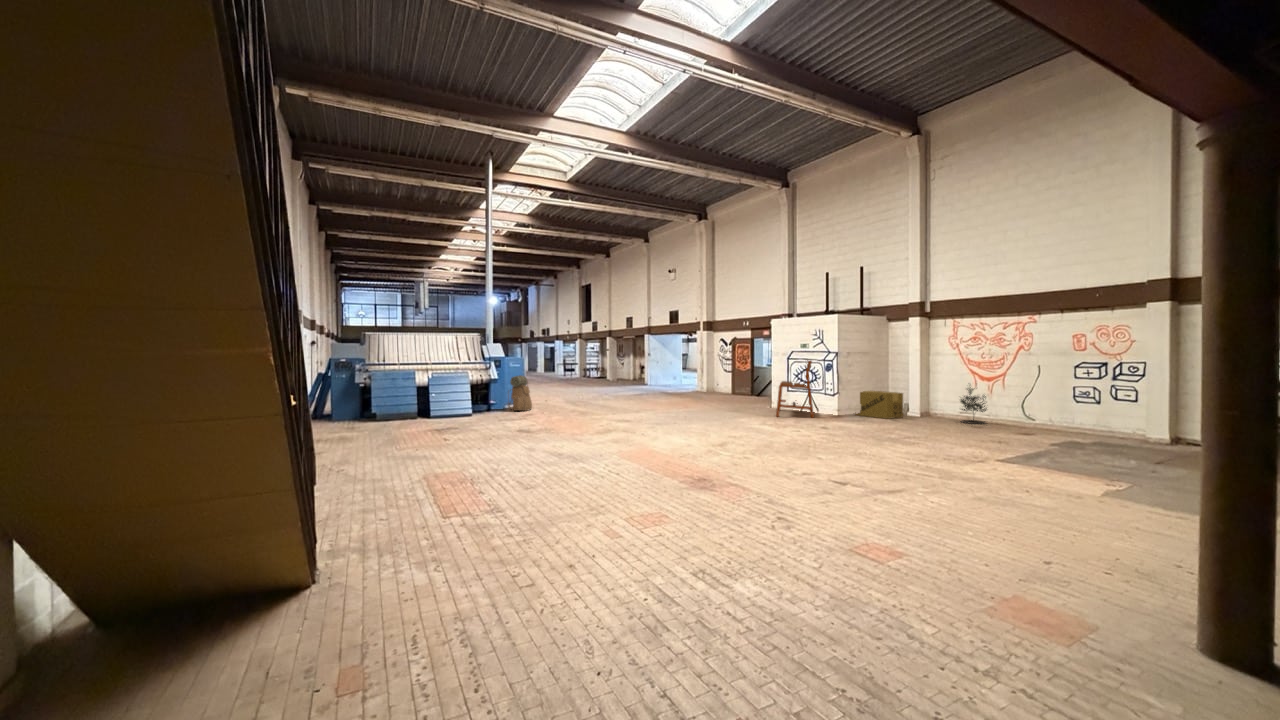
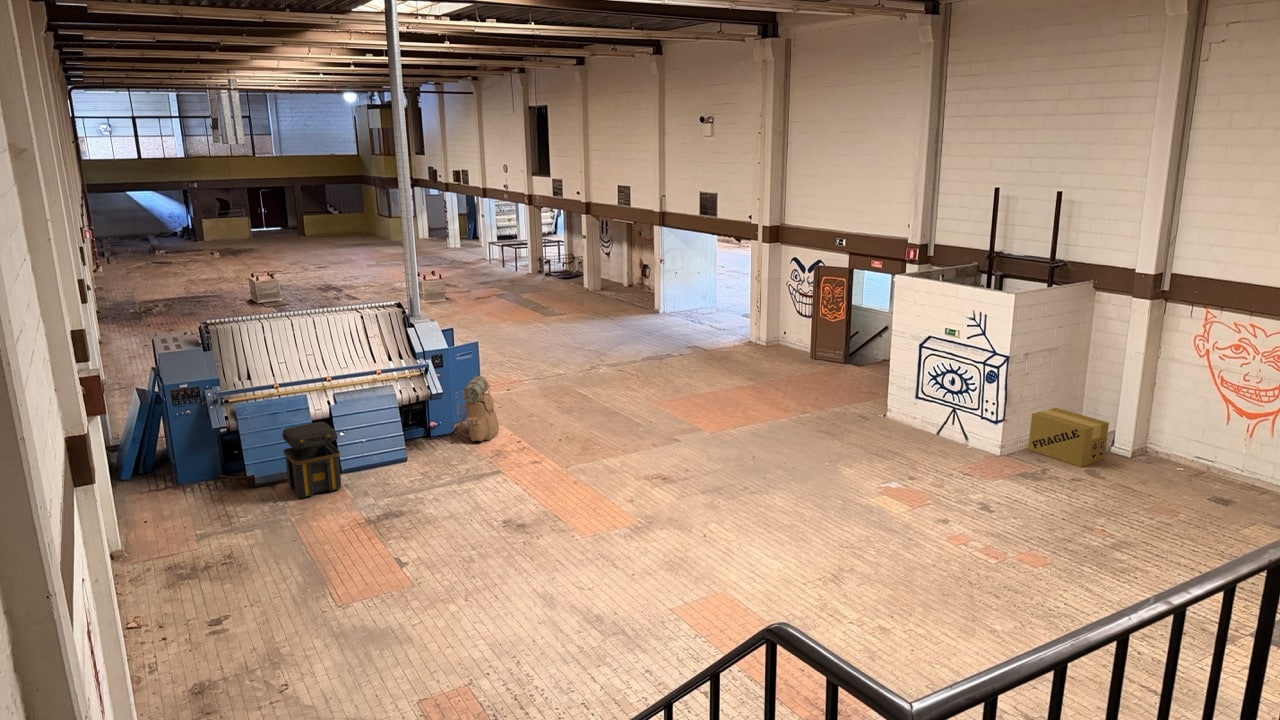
bench: present [776,361,814,418] -> none [900,354,969,464]
toolbox: none [395,382,428,422] -> present [282,422,341,498]
potted tree: present [961,387,987,424] -> none [1196,422,1246,489]

